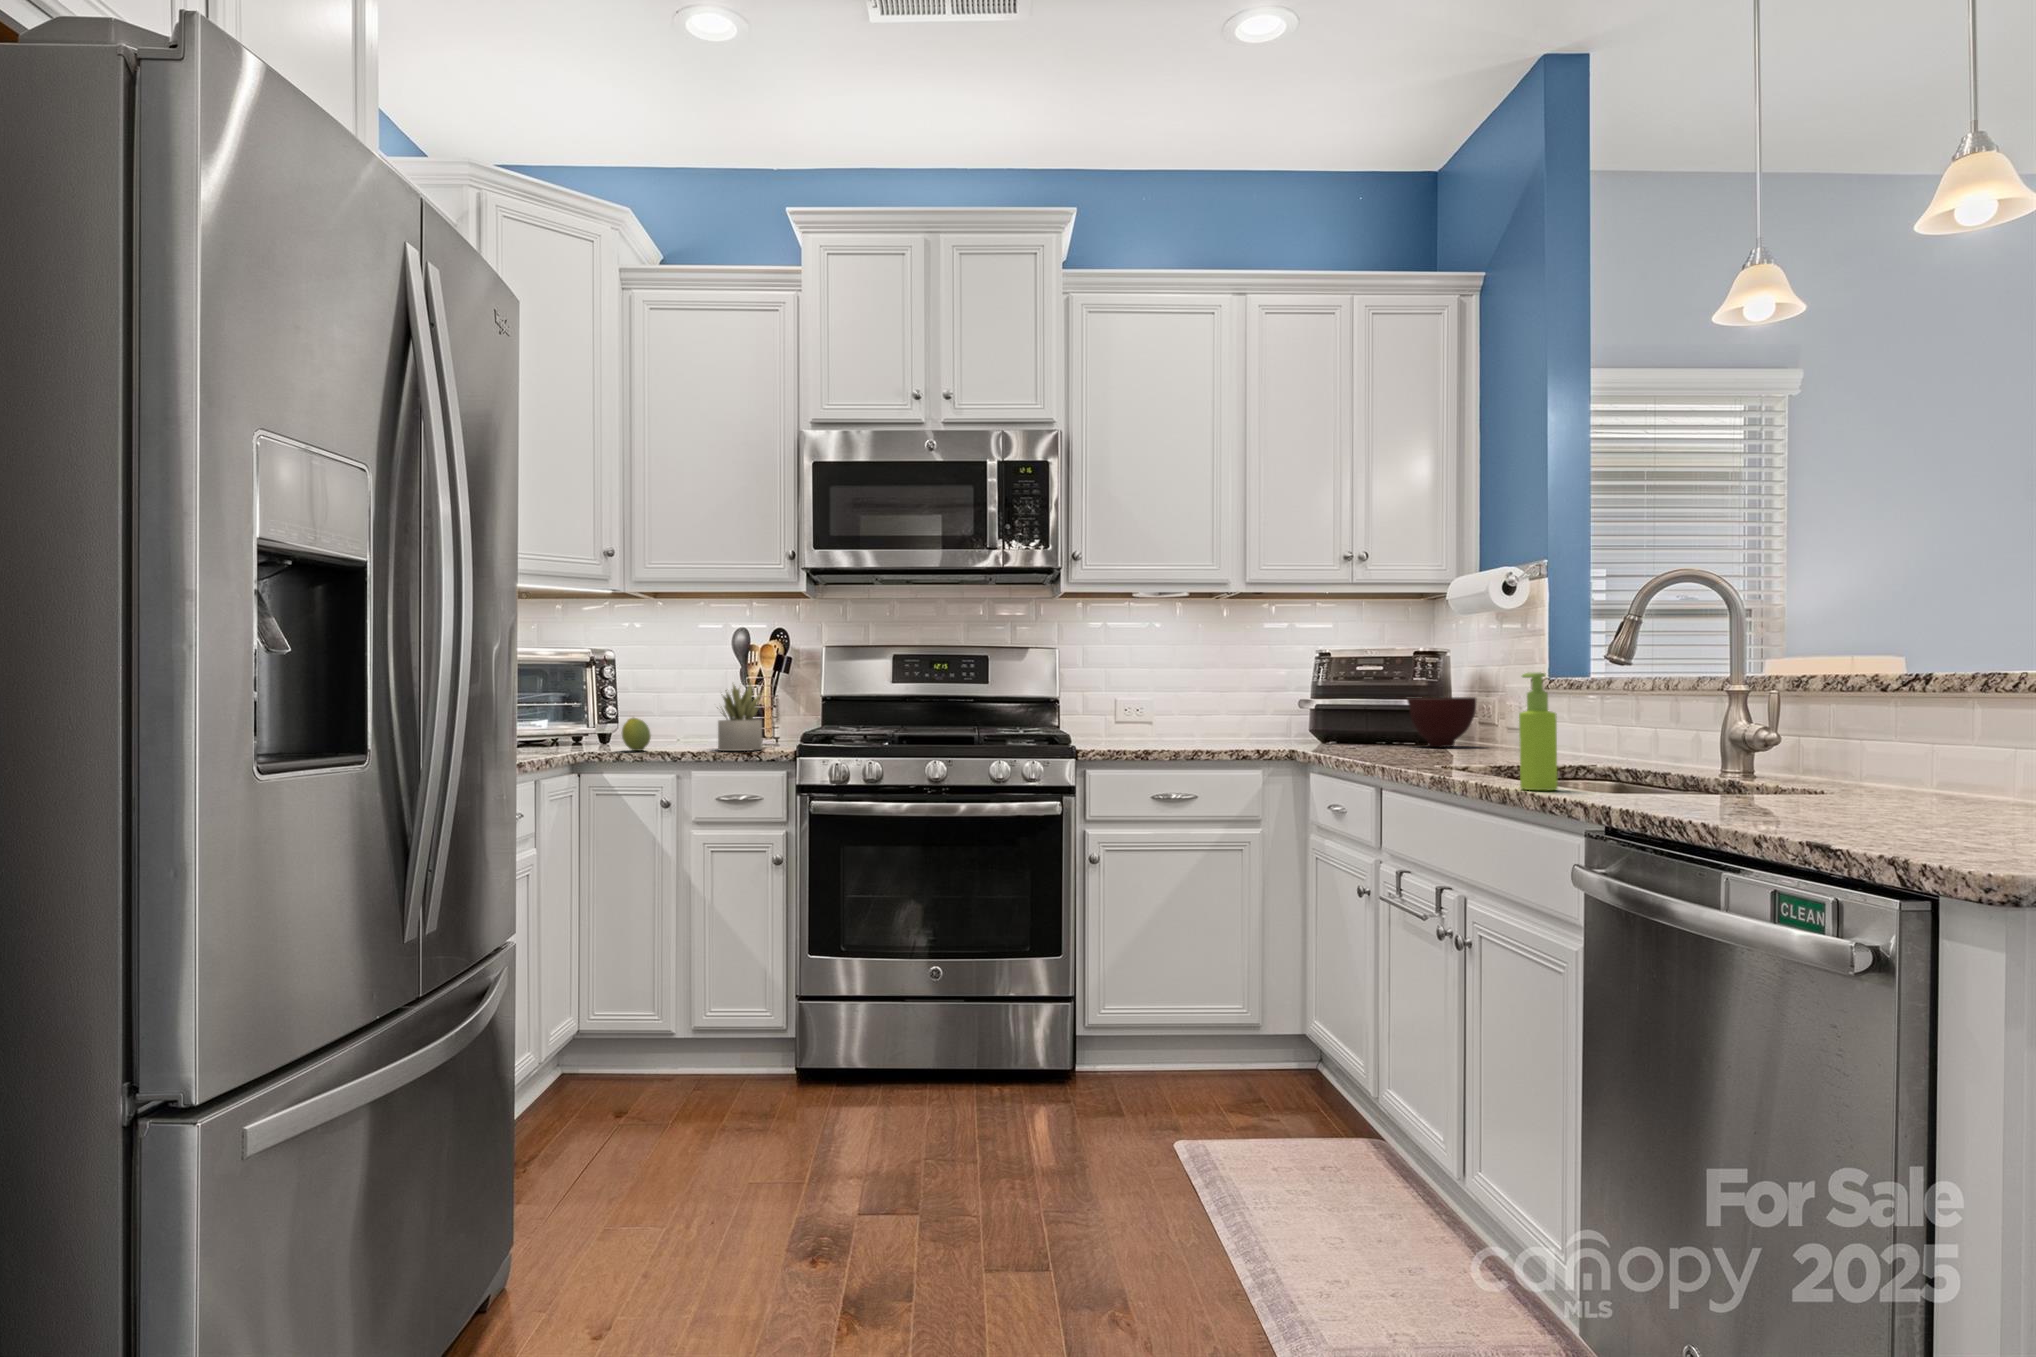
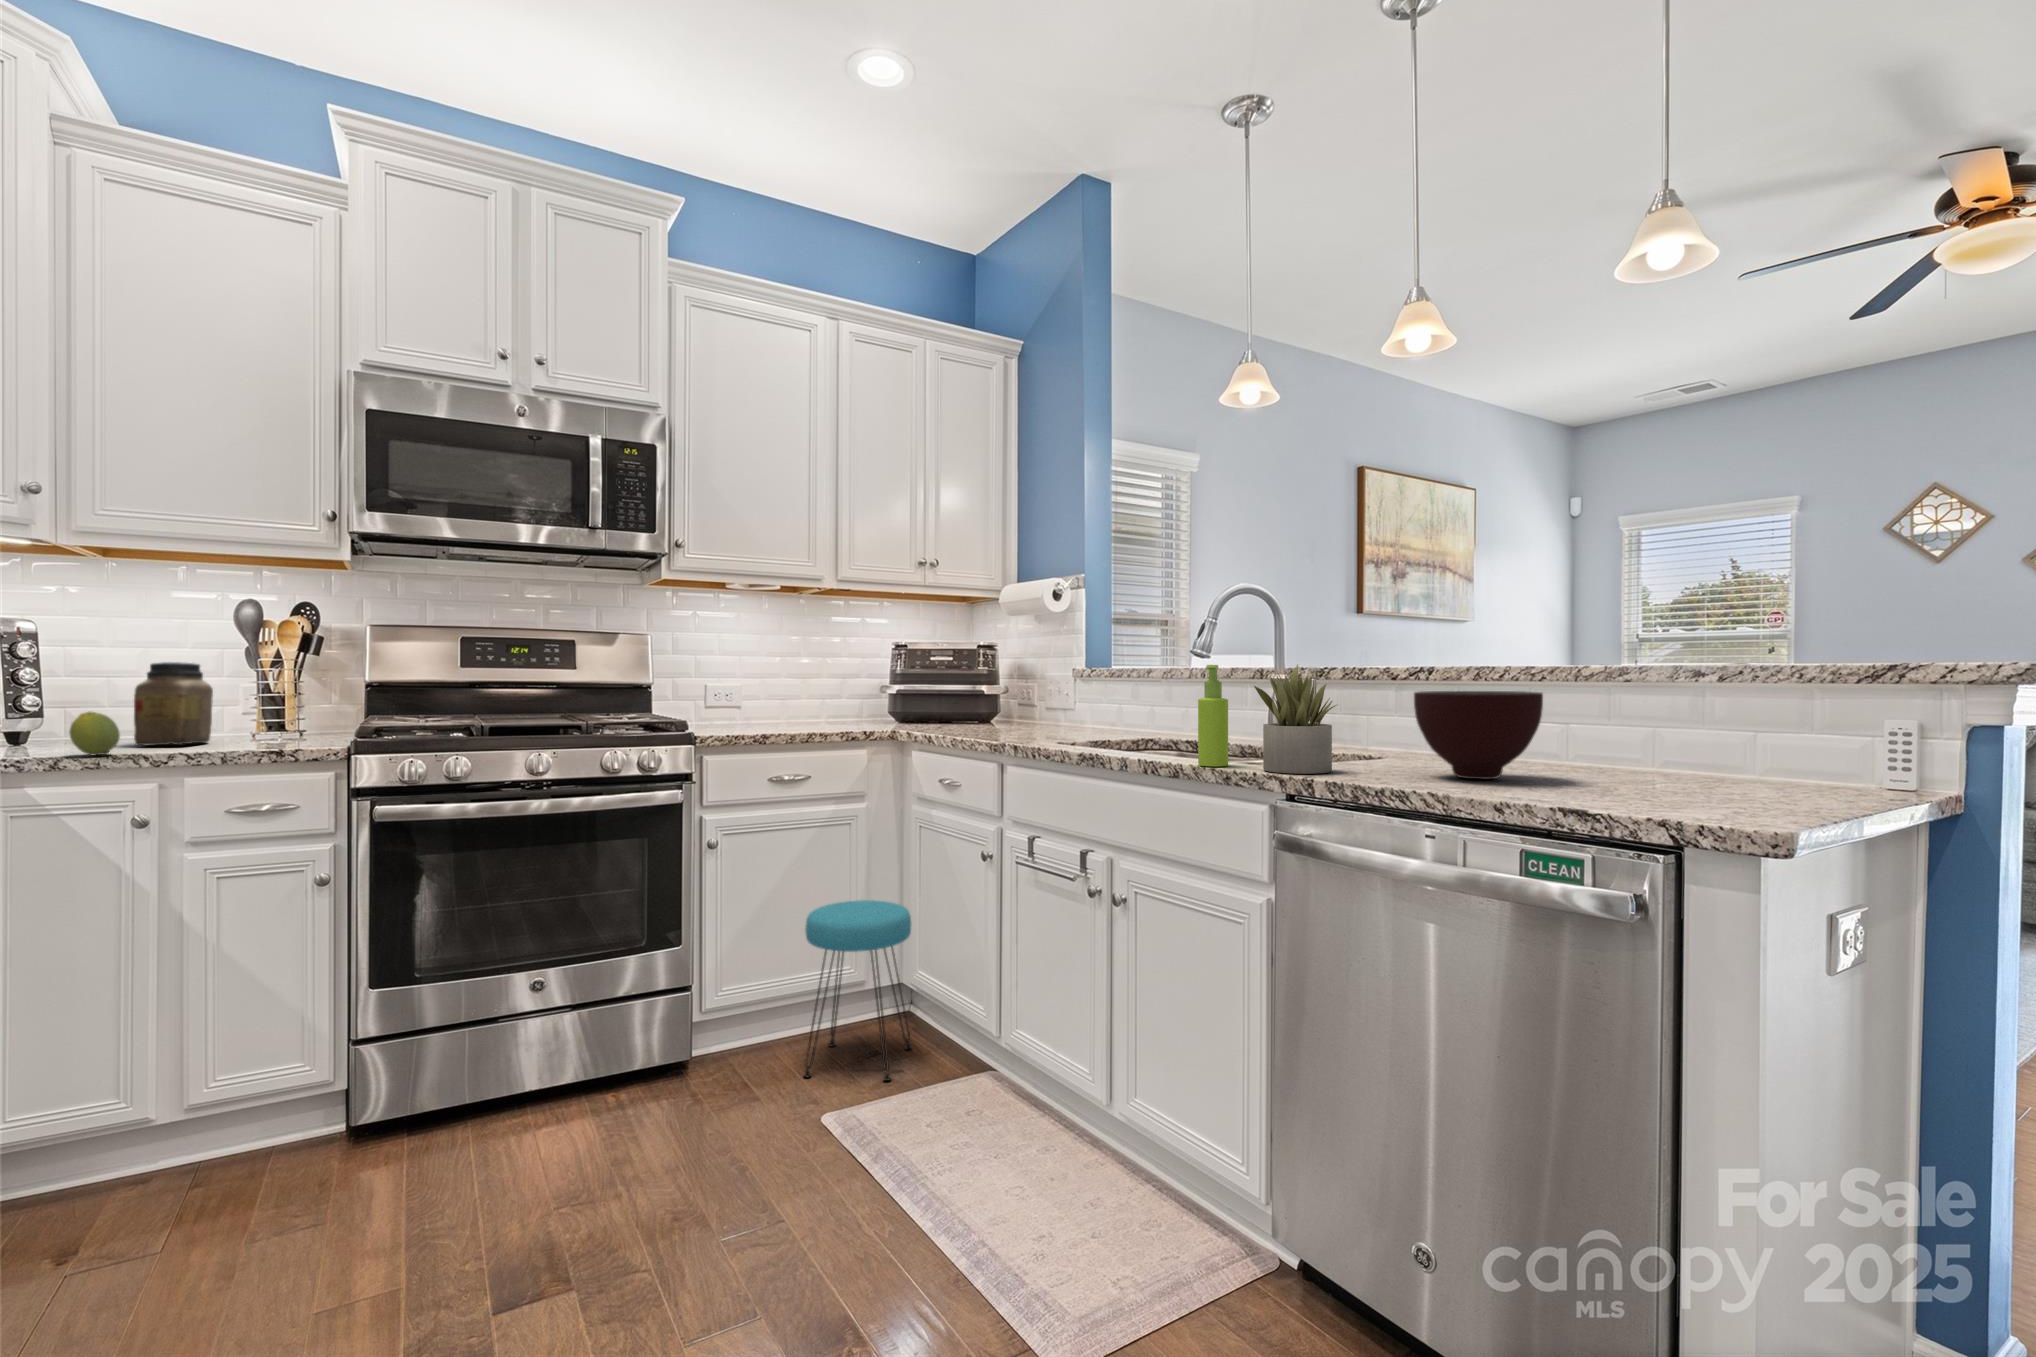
jar: none [664,680,713,745] -> present [134,662,213,745]
succulent plant: present [718,684,762,751] -> present [1254,665,1337,774]
bowl: present [1407,697,1476,747] -> present [1414,691,1543,779]
stool: none [1176,930,1302,1123] -> present [803,900,911,1081]

